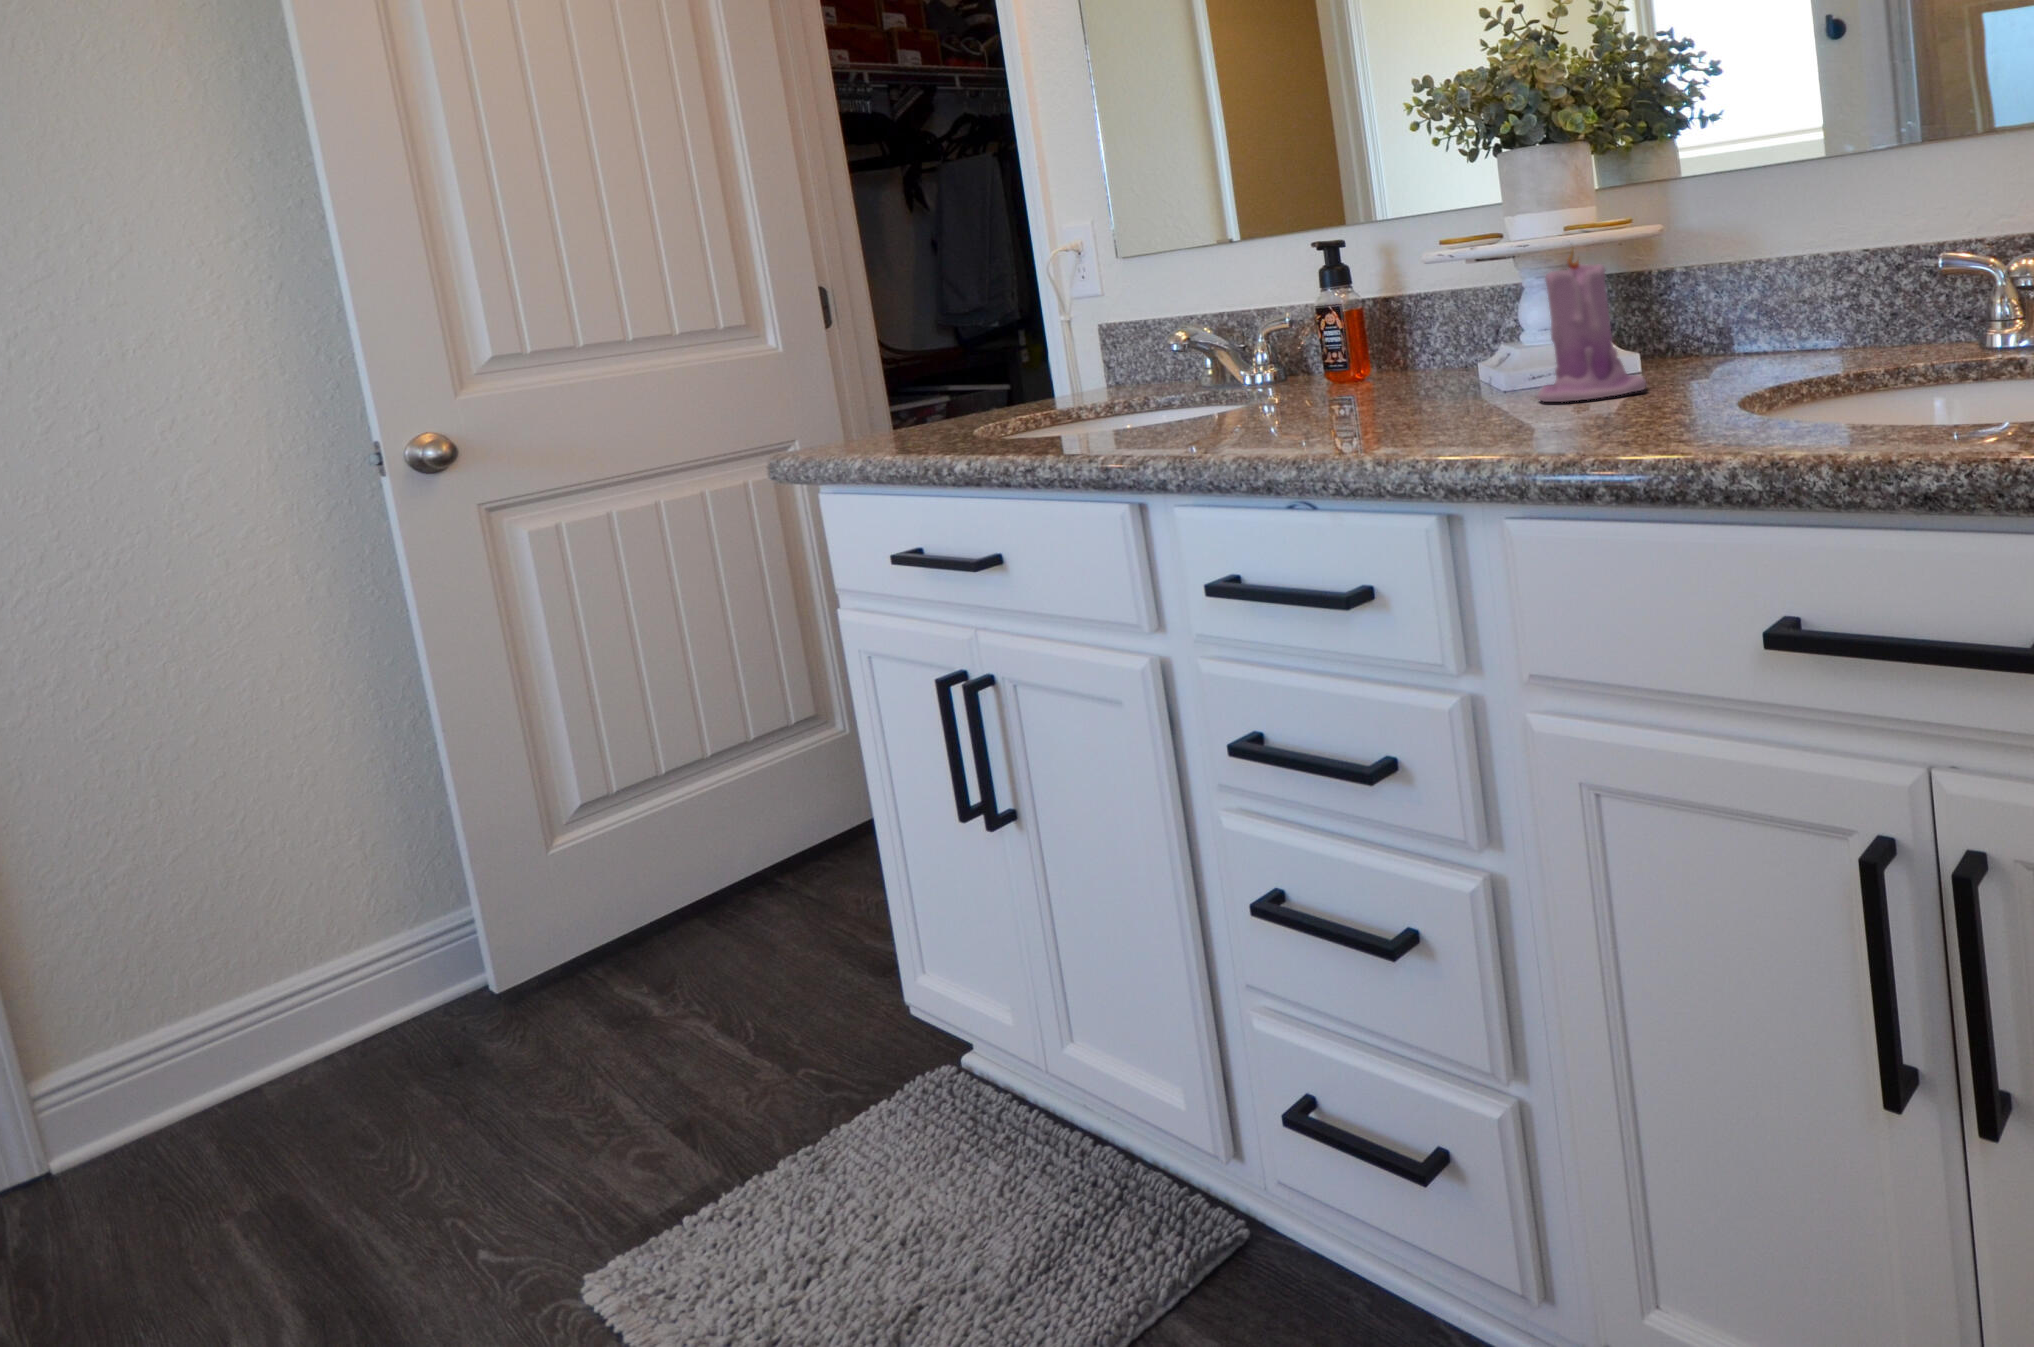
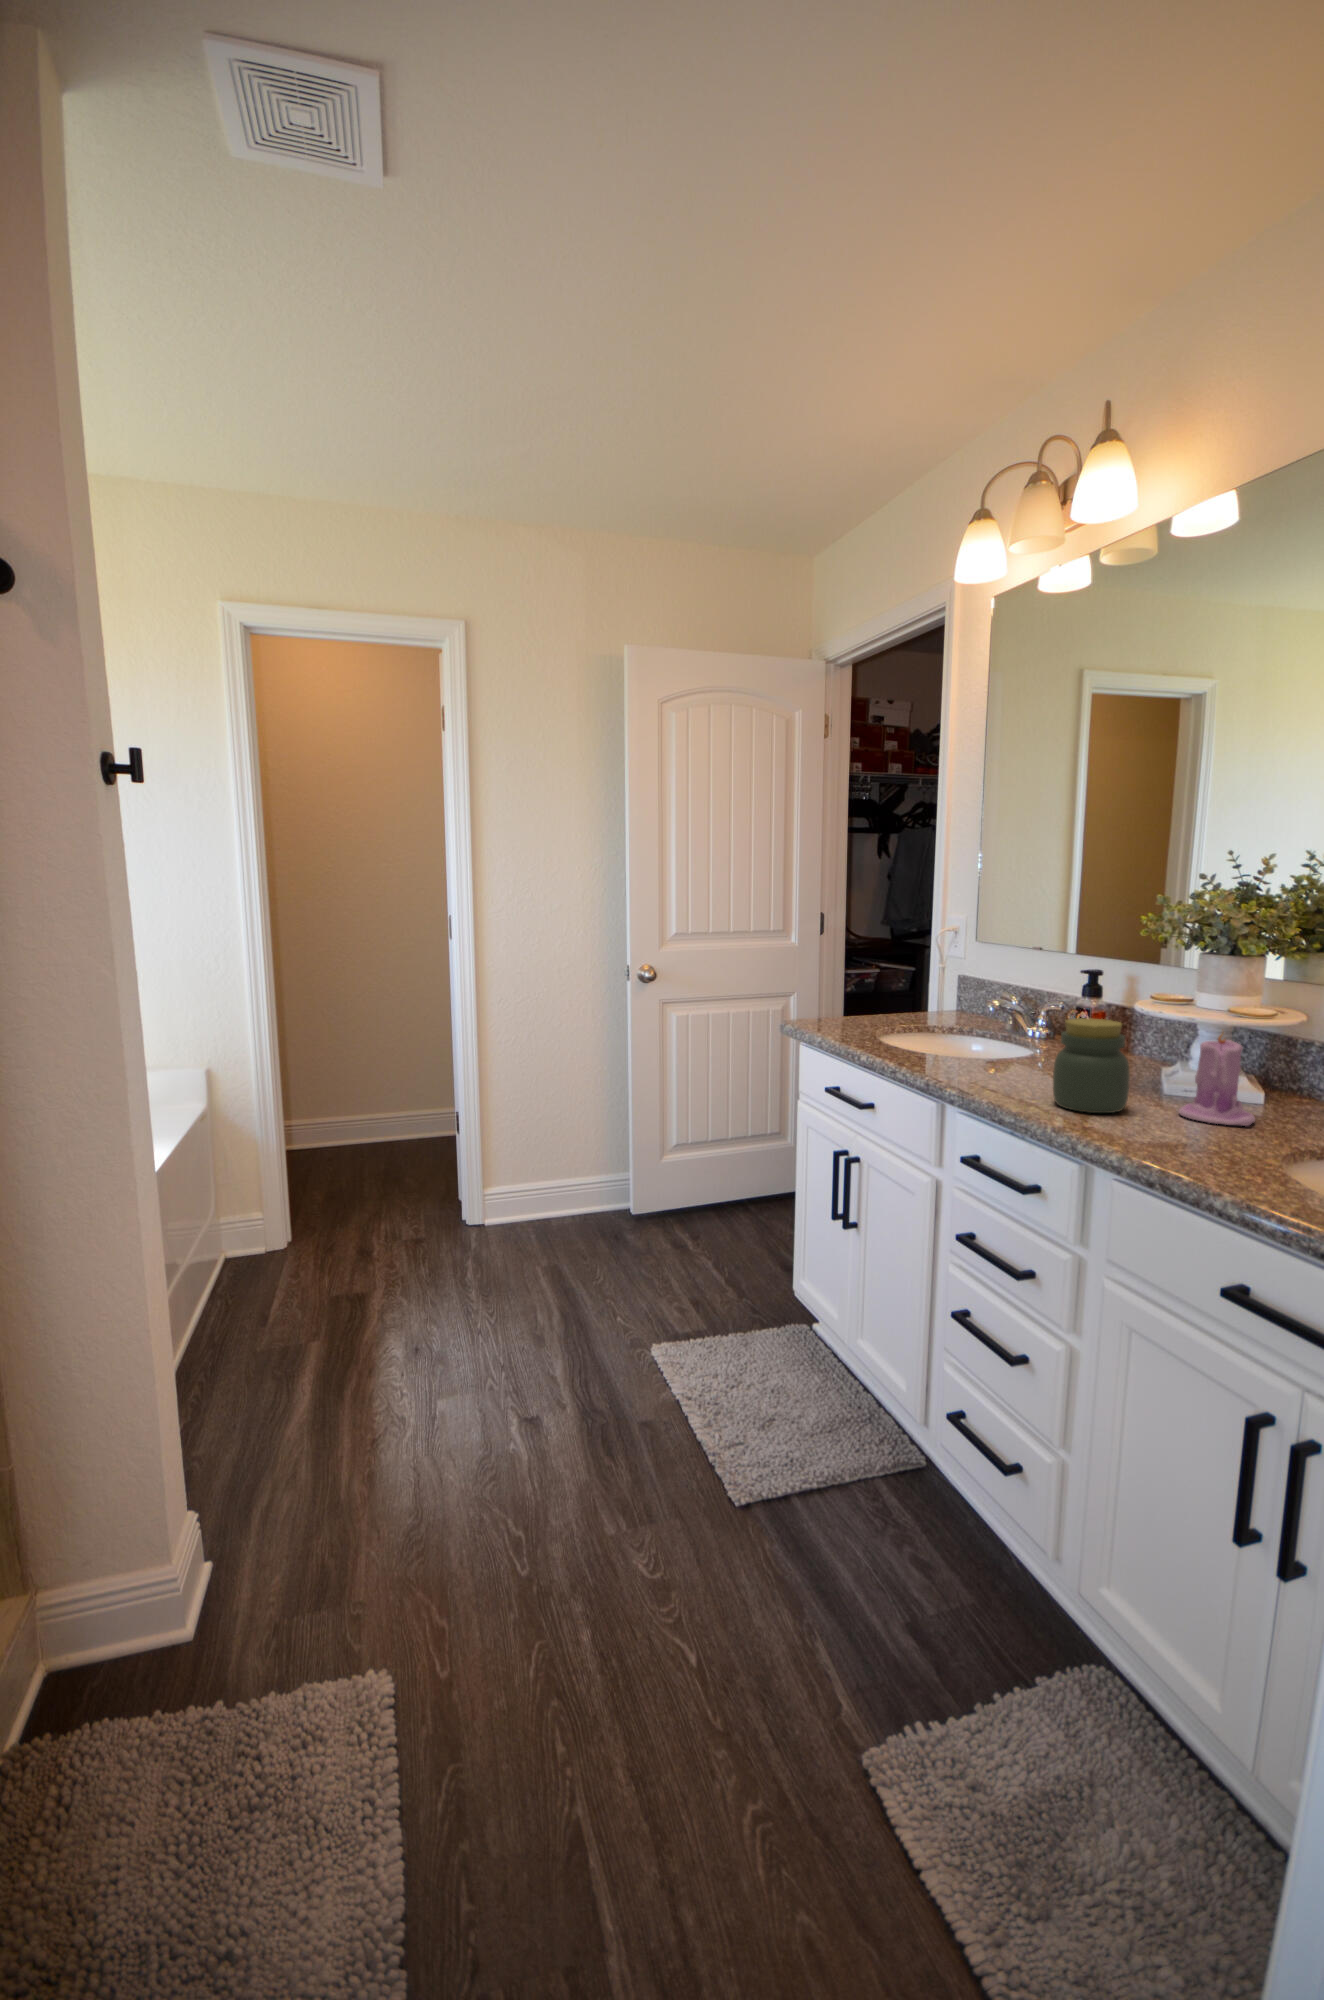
jar: none [1335,261,1464,432] -> present [1053,1018,1130,1113]

